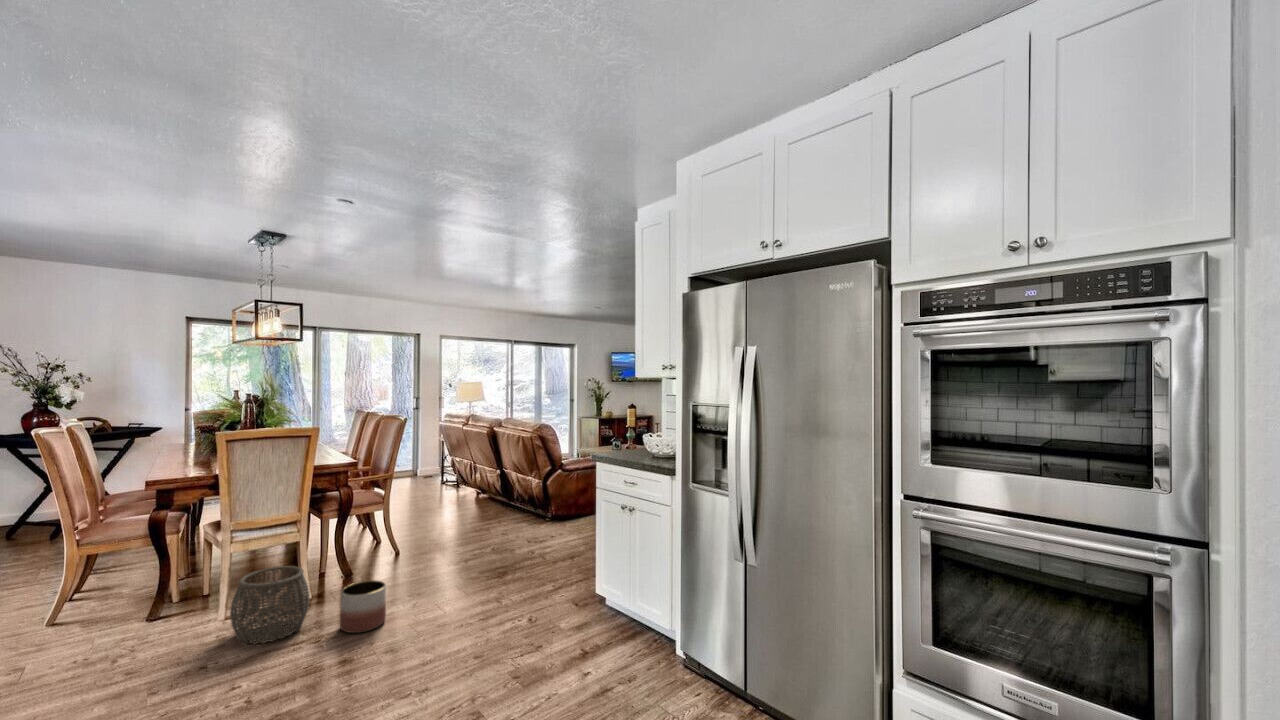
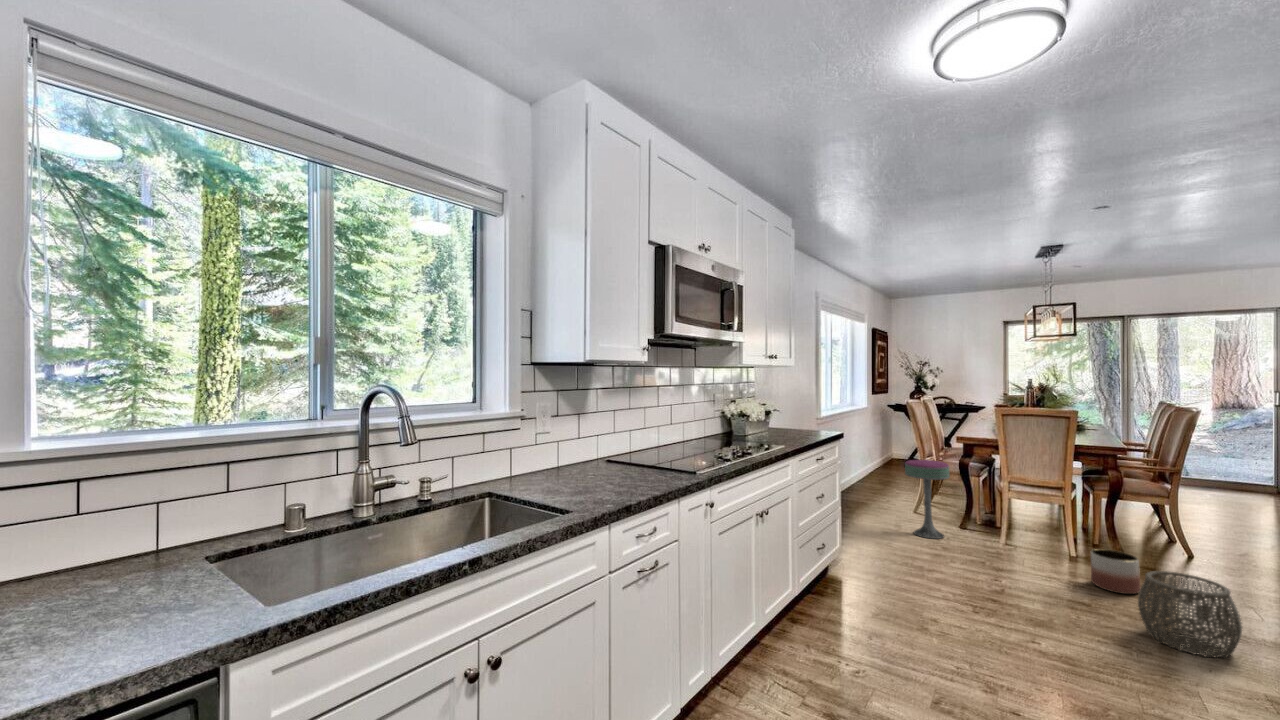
bar stool: none [46,525,140,669] -> present [905,460,950,539]
woven basket: present [230,566,310,644] -> present [1138,571,1242,658]

